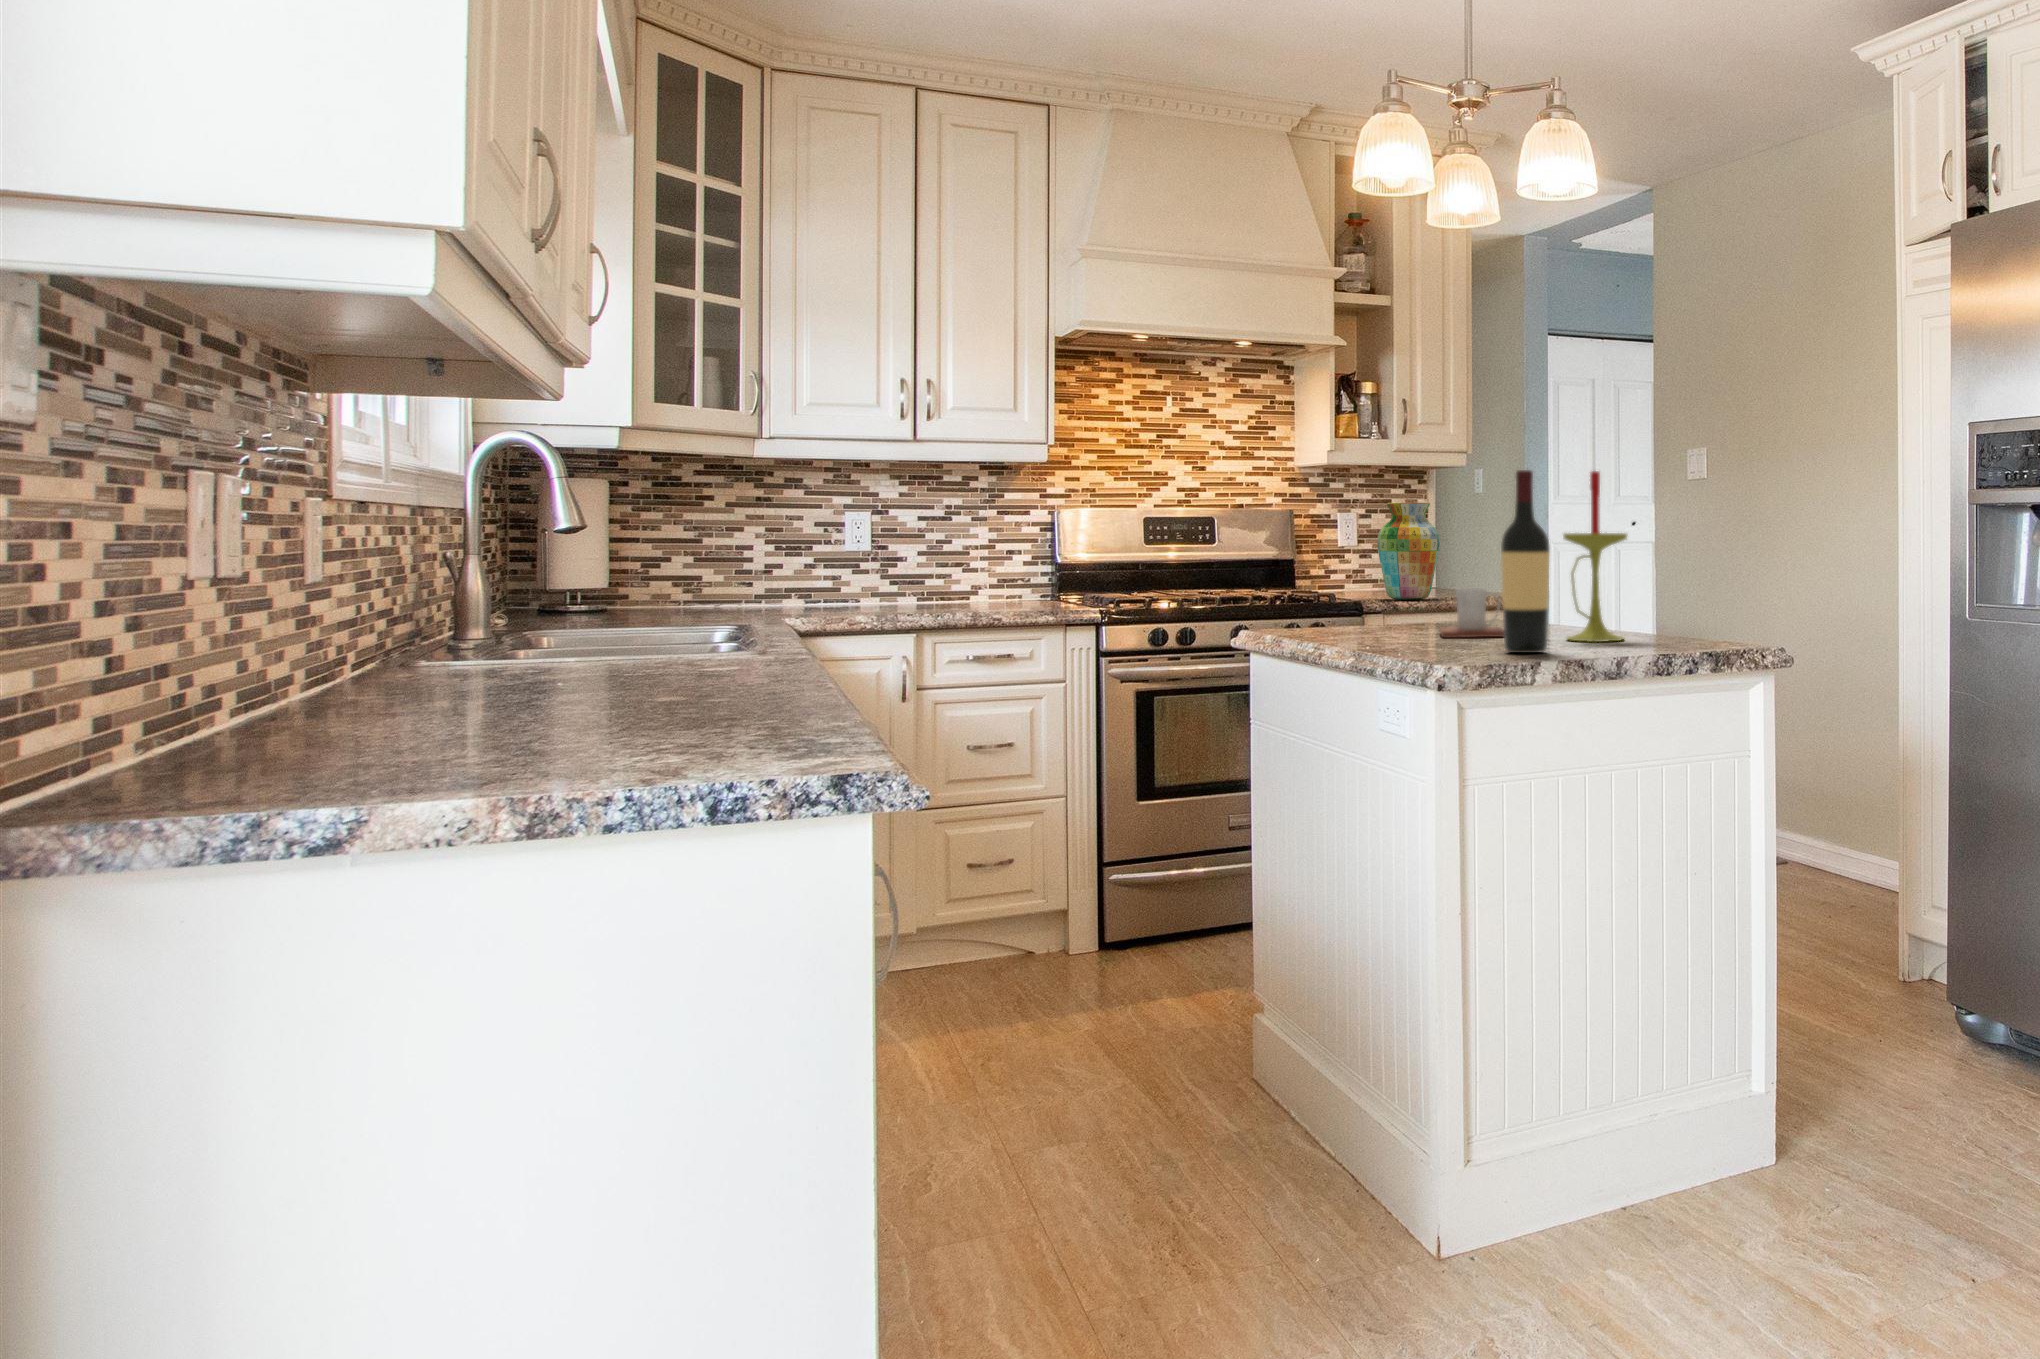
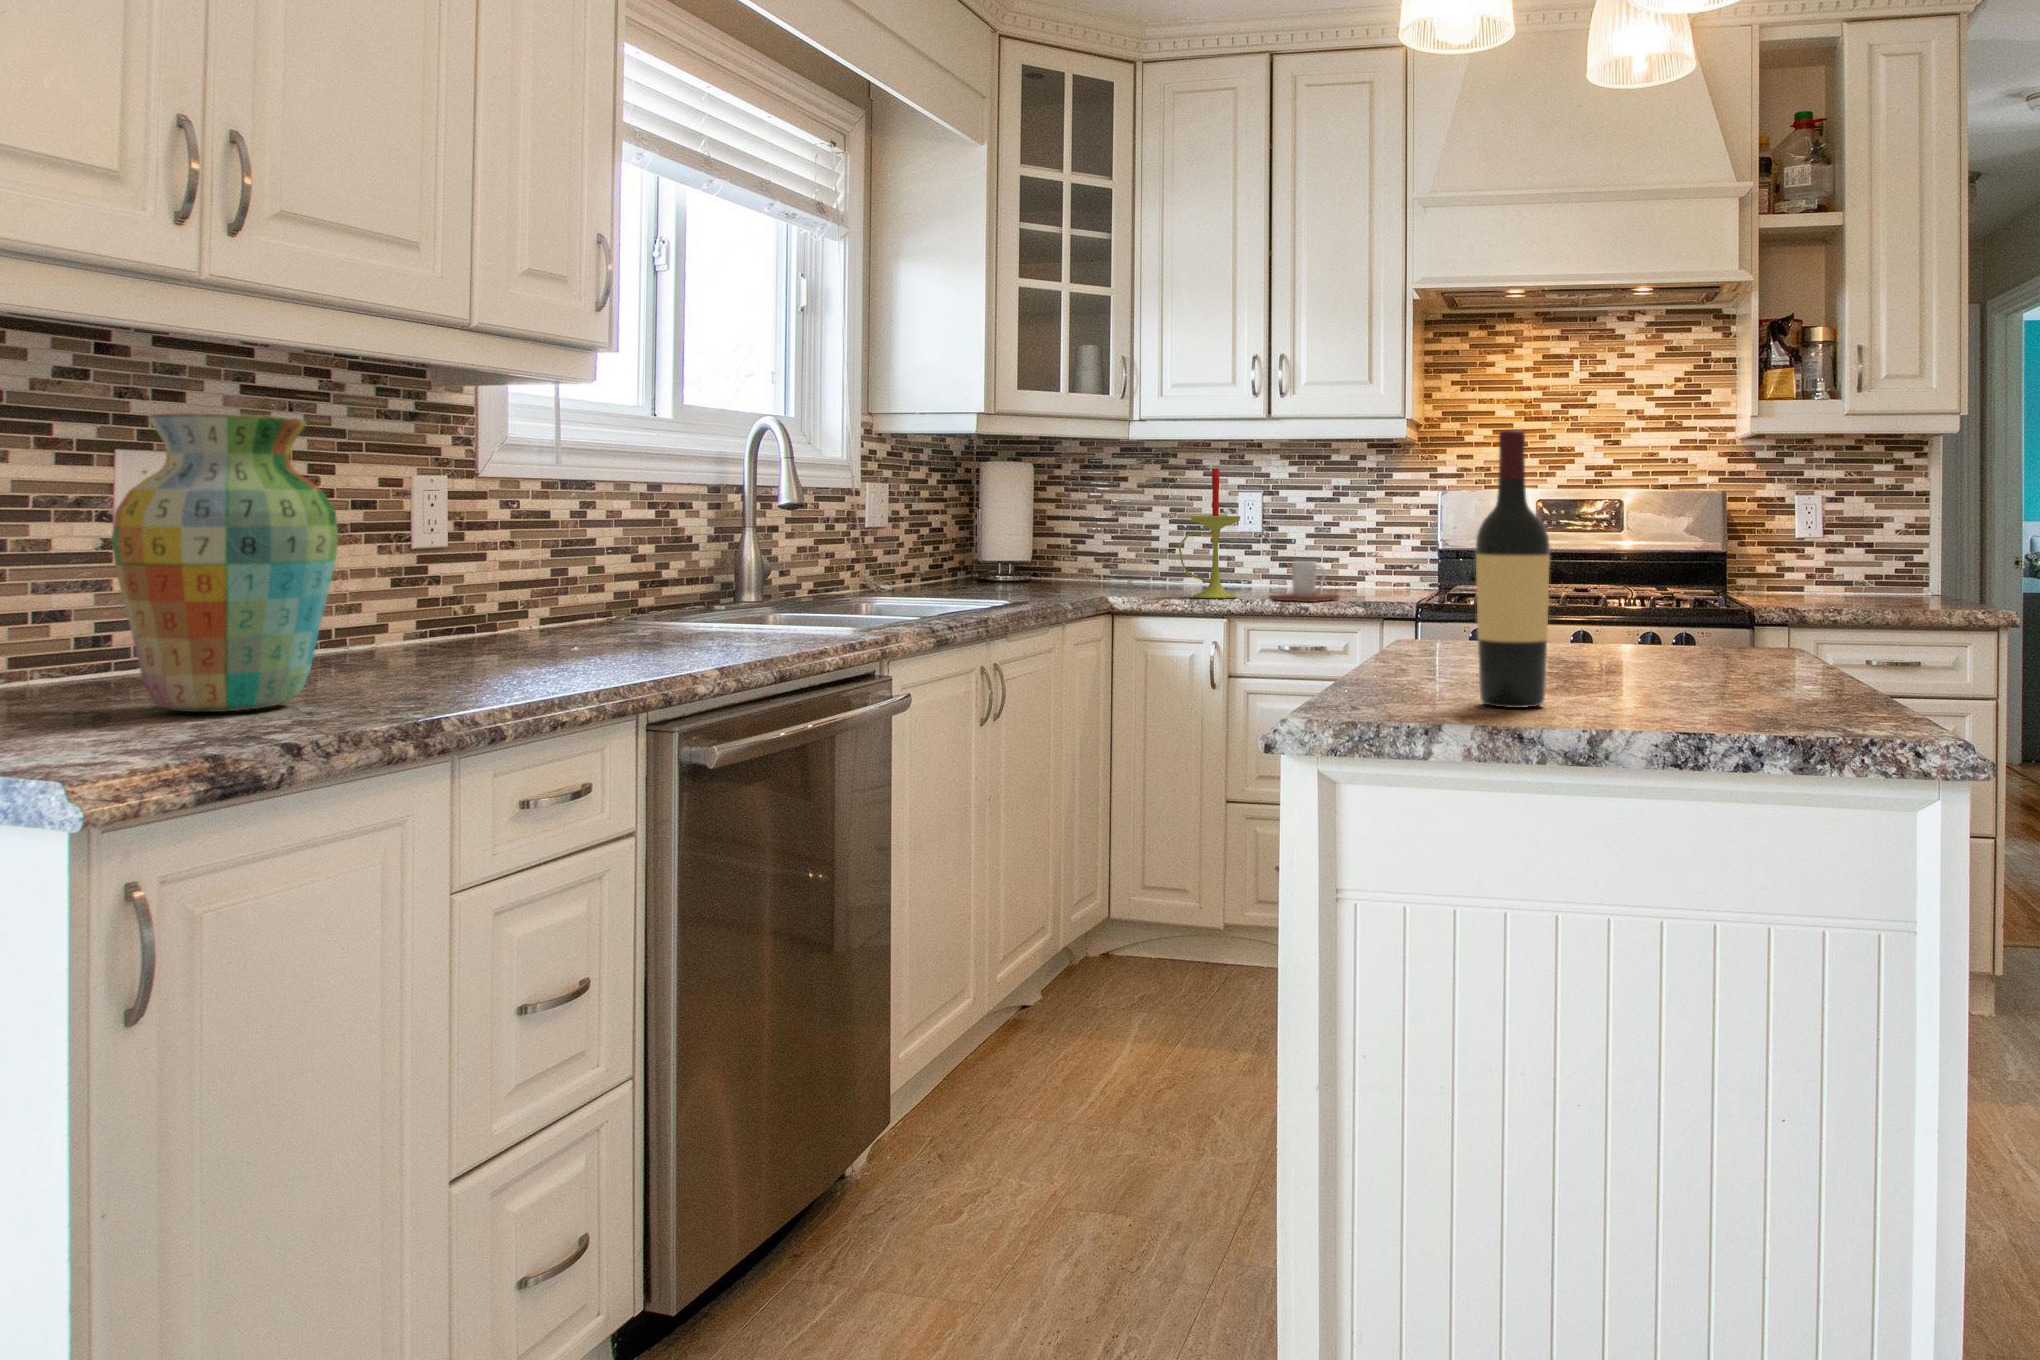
candle: present [1563,471,1627,642] -> present [1178,469,1240,598]
vase: present [1377,503,1440,600] -> present [112,413,338,712]
mug: present [1439,588,1504,638] -> present [1269,561,1339,602]

